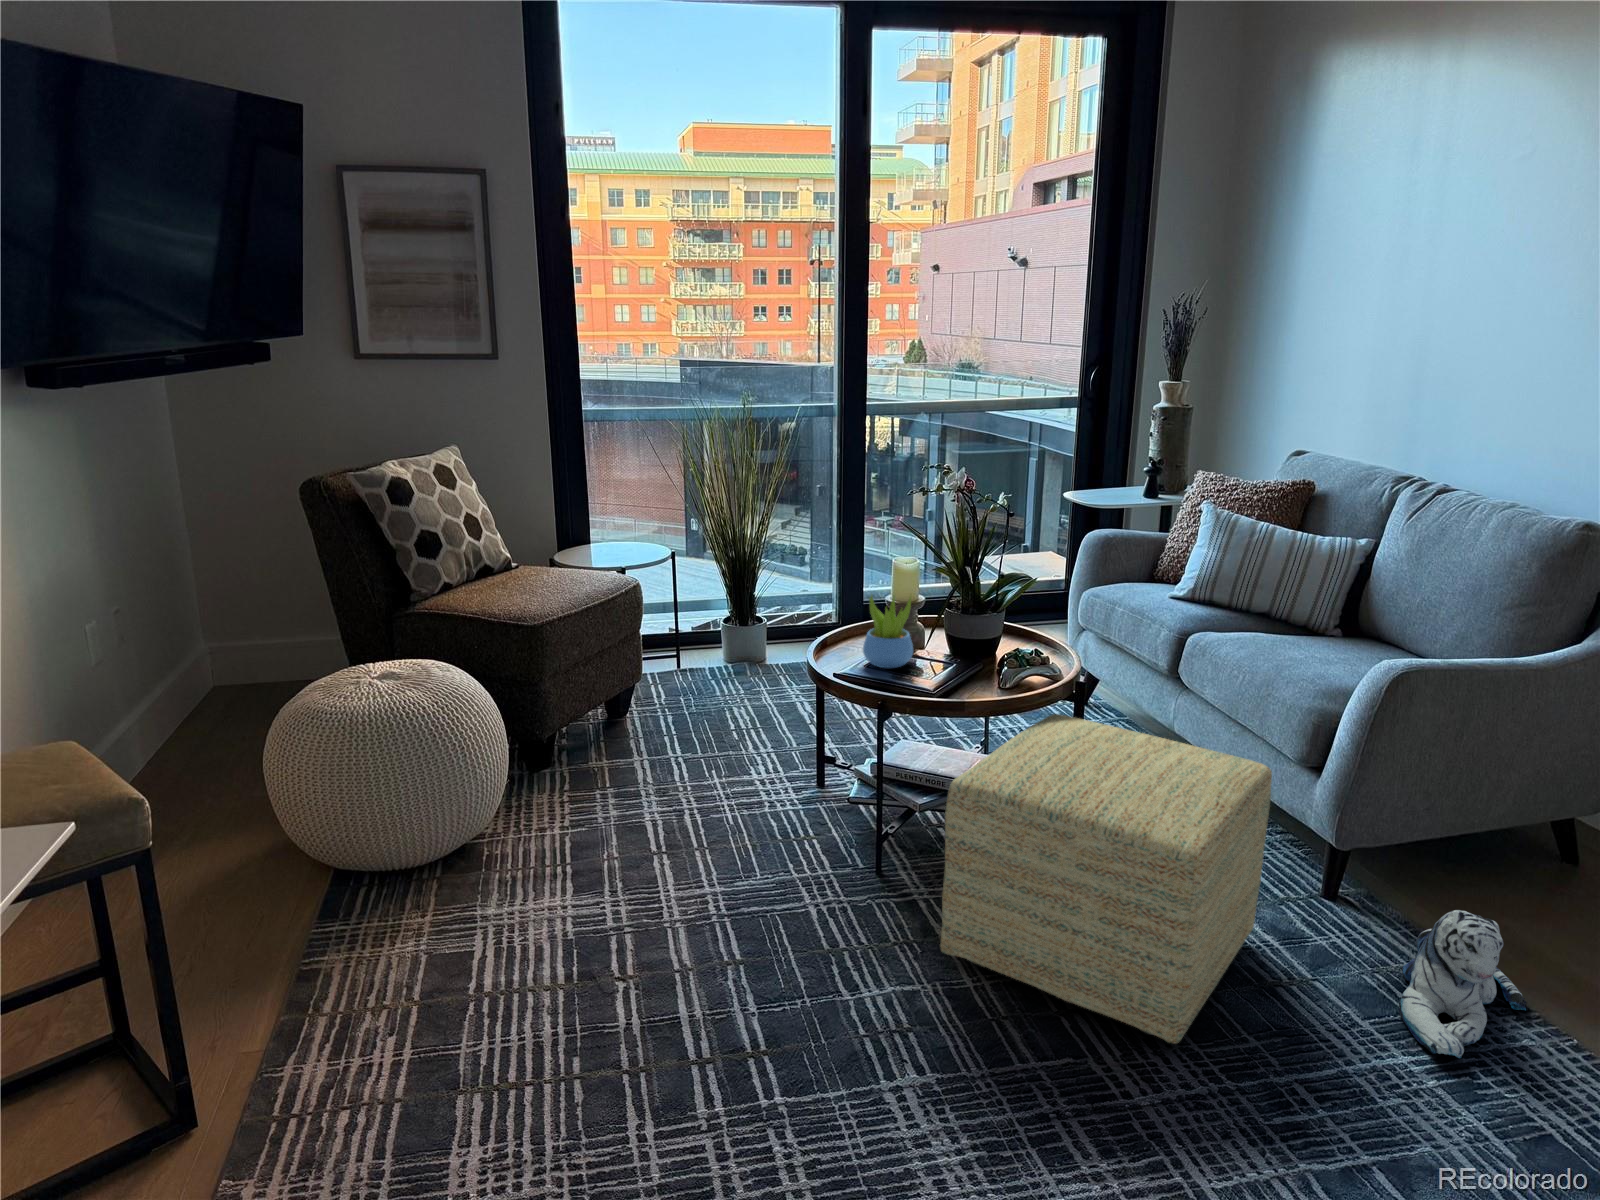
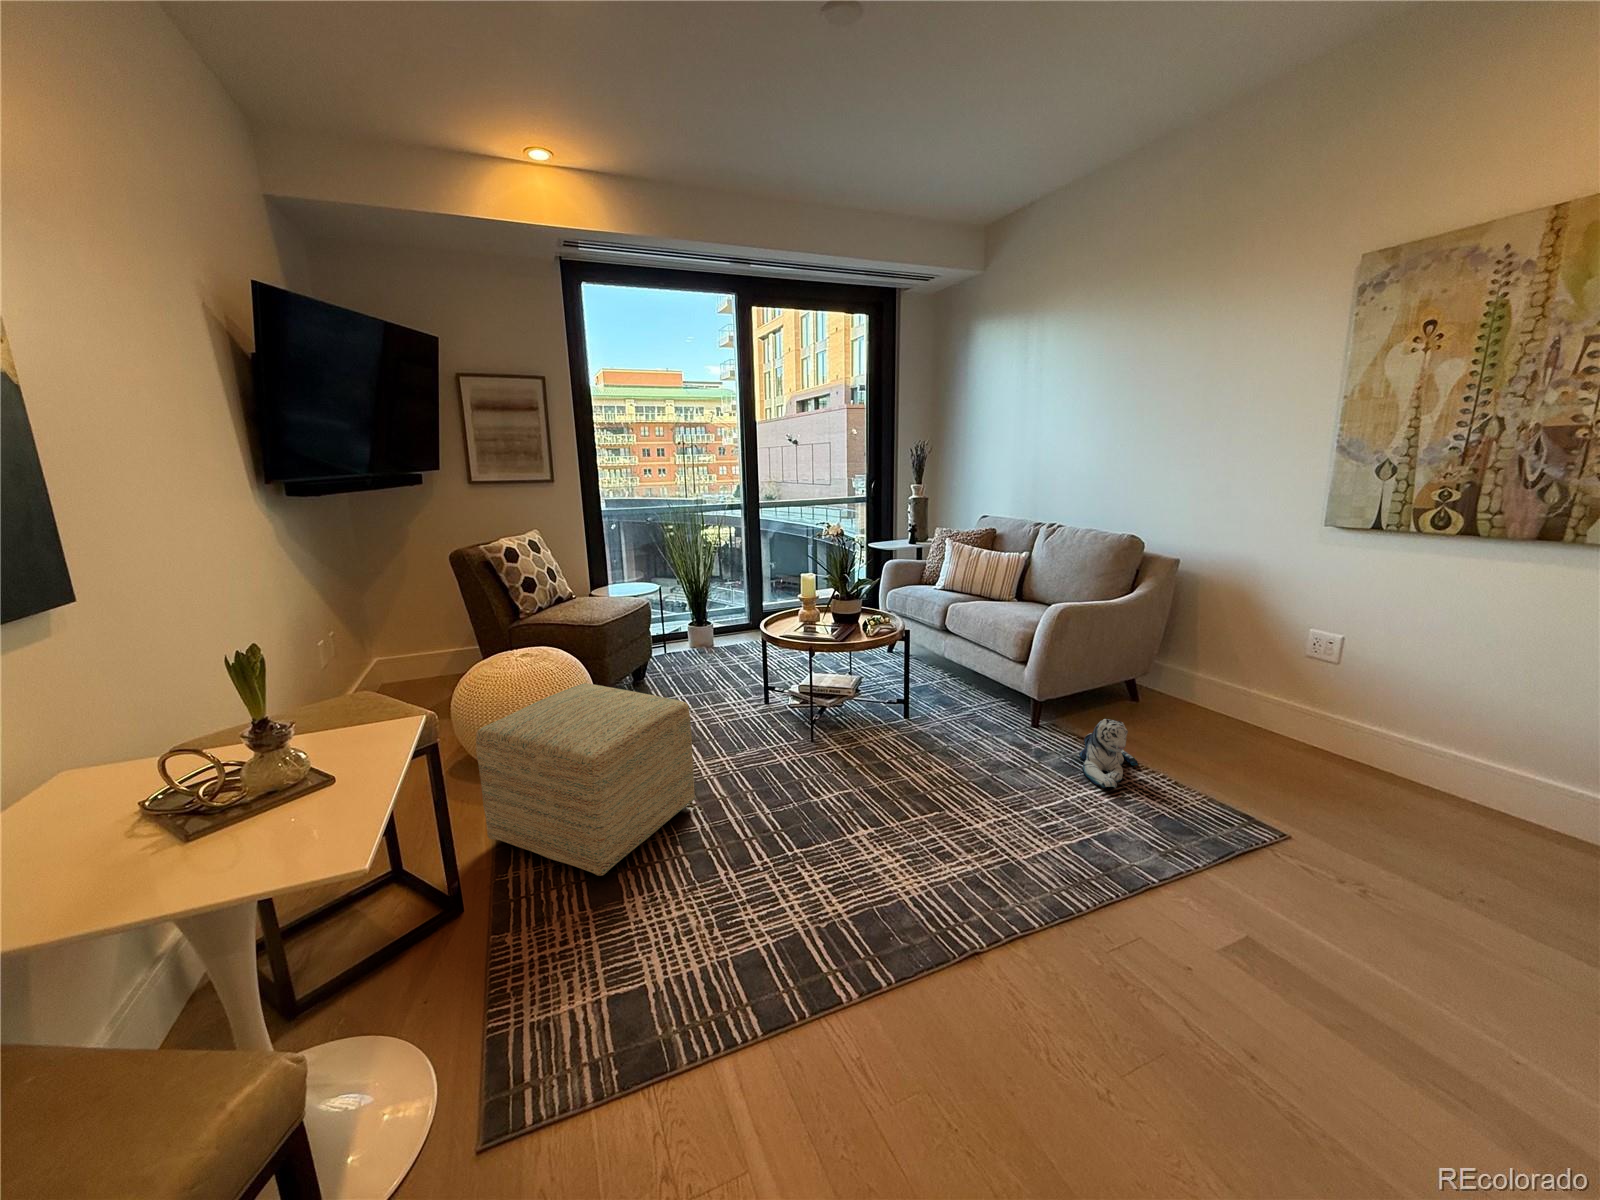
succulent plant: present [863,595,913,668] -> none [794,590,821,631]
ottoman: present [940,714,1272,1044] -> present [476,683,695,876]

